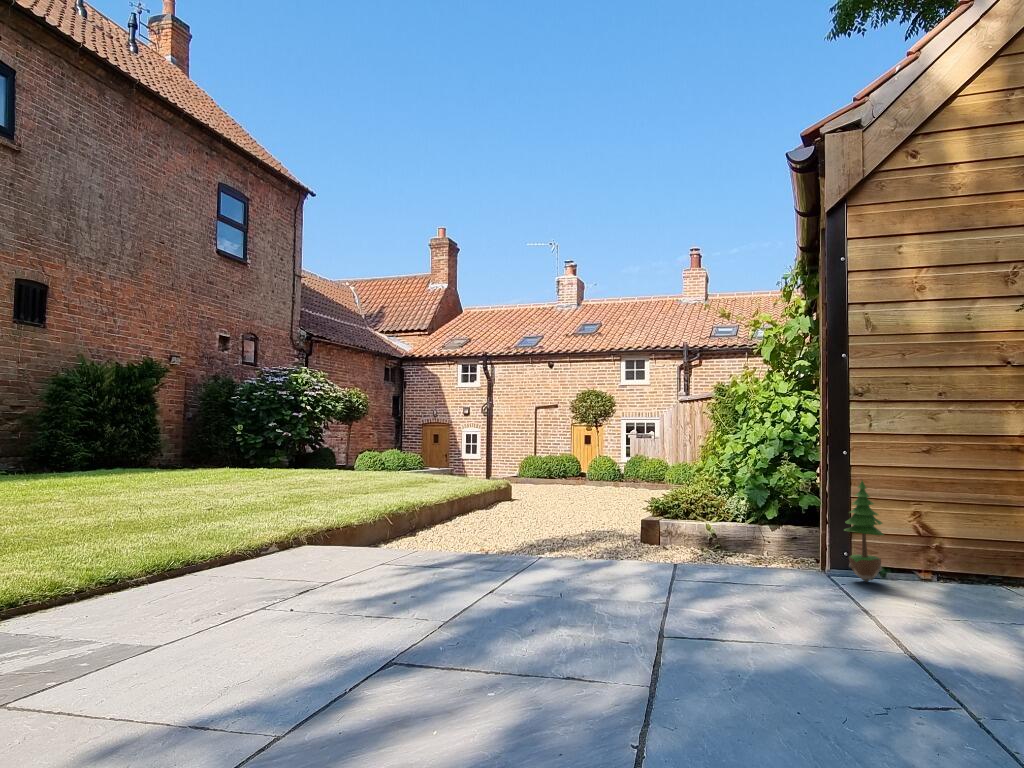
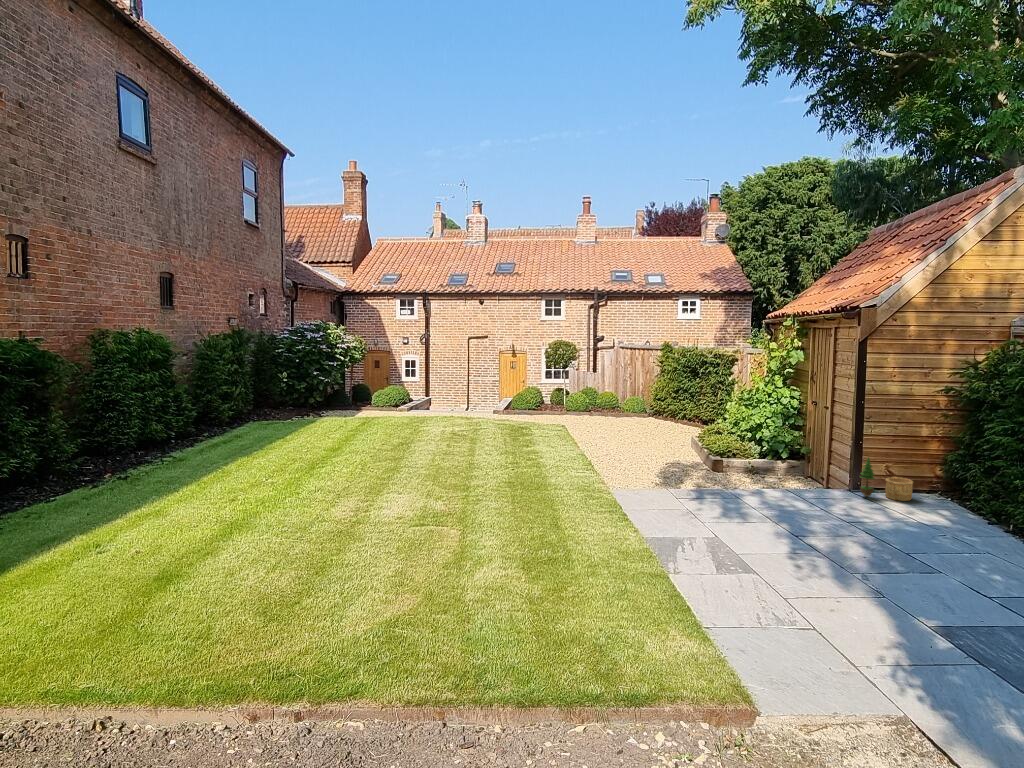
wooden bucket: none [914,537,990,596] -> present [885,477,913,501]

